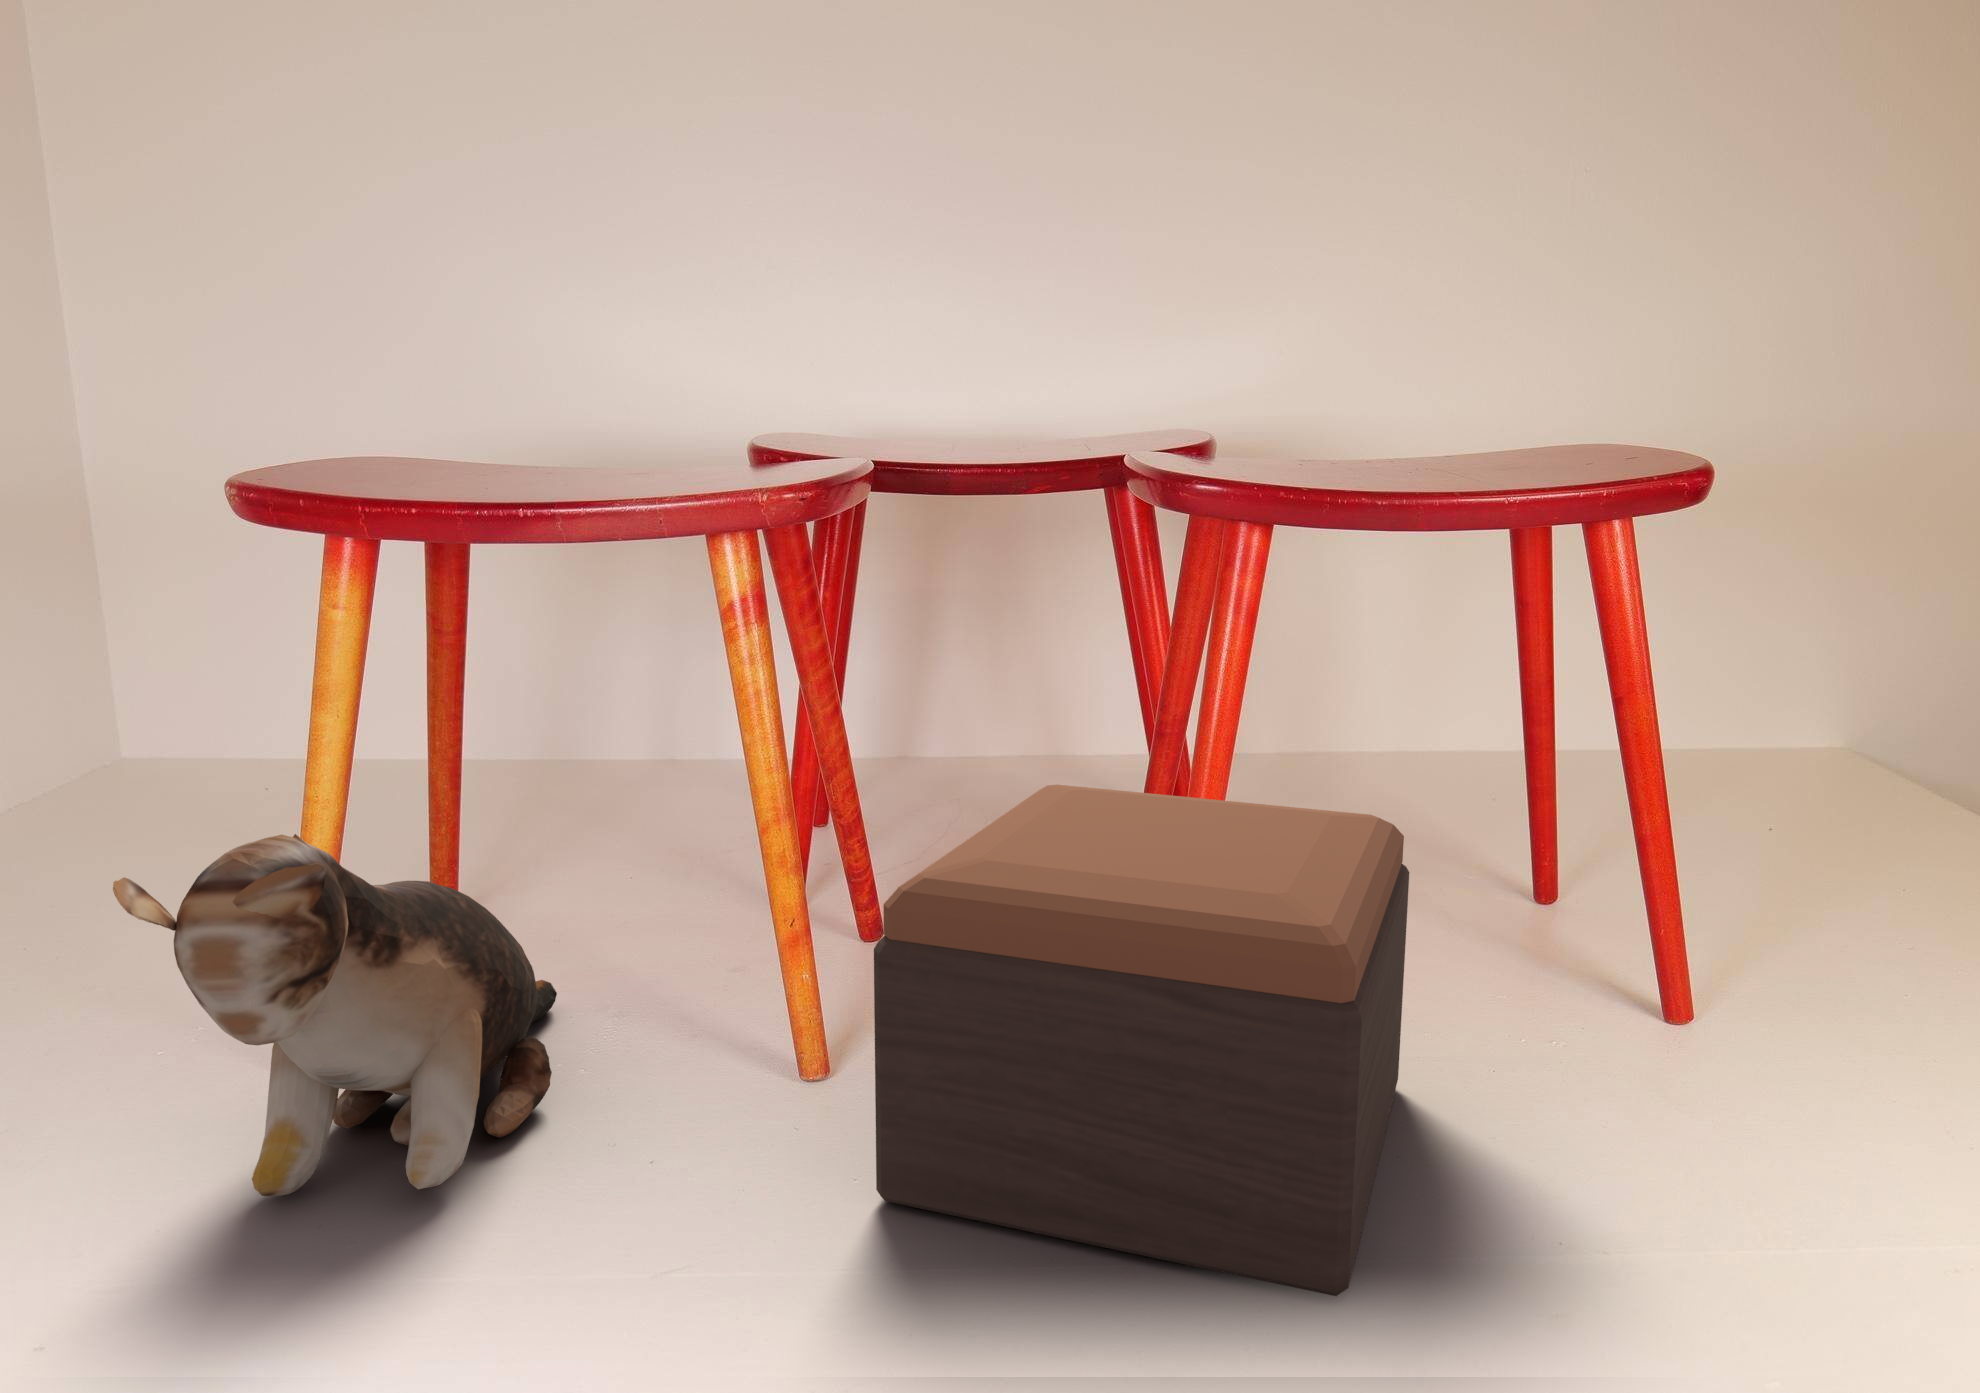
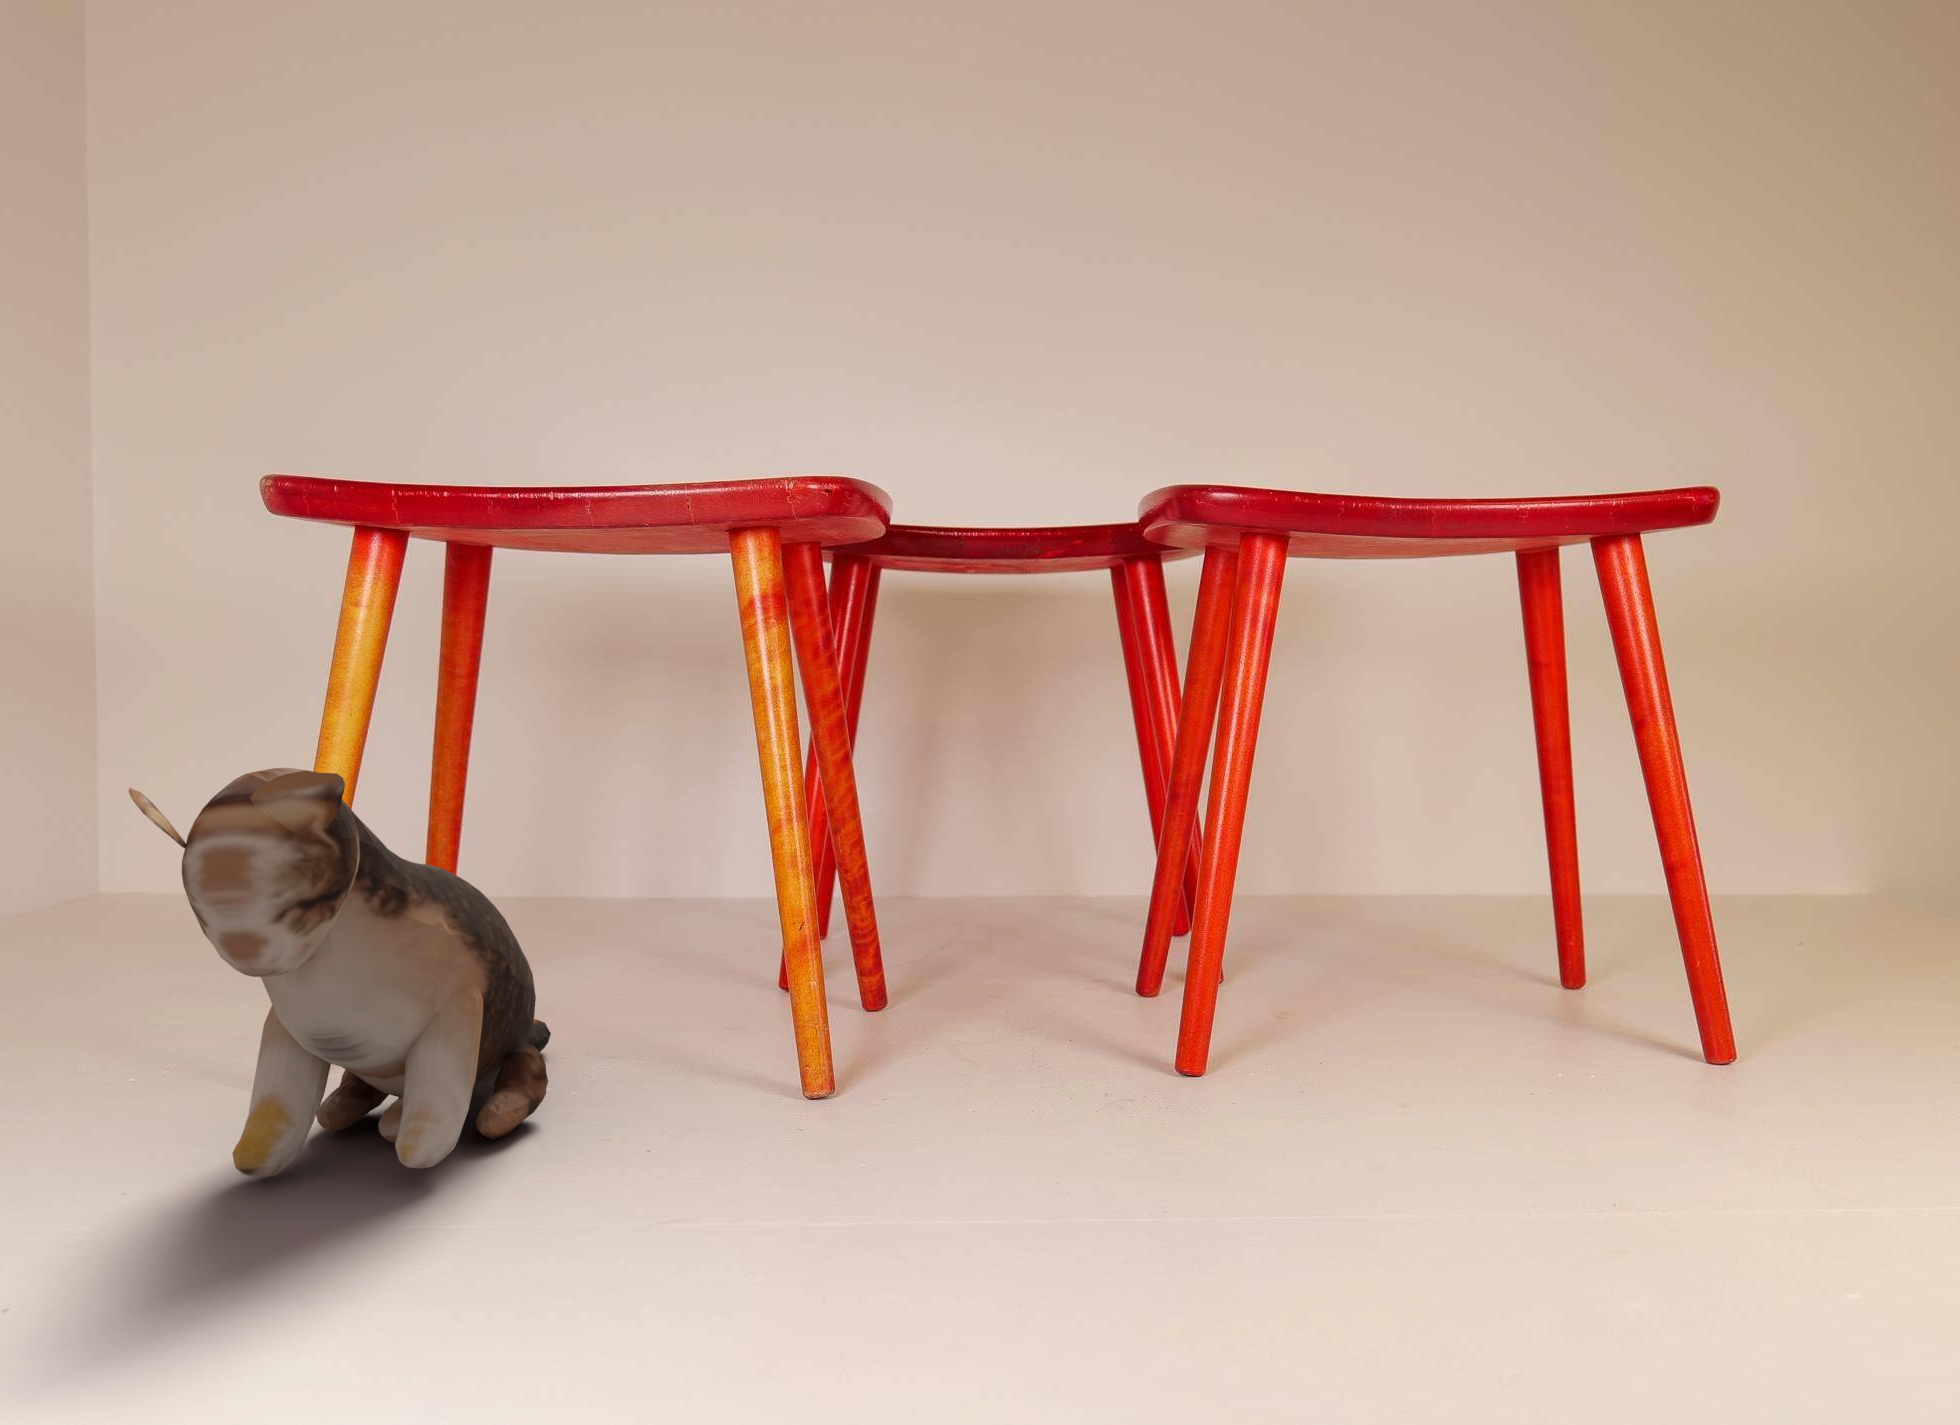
footstool: present [874,785,1409,1296] -> none [896,795,1444,1262]

